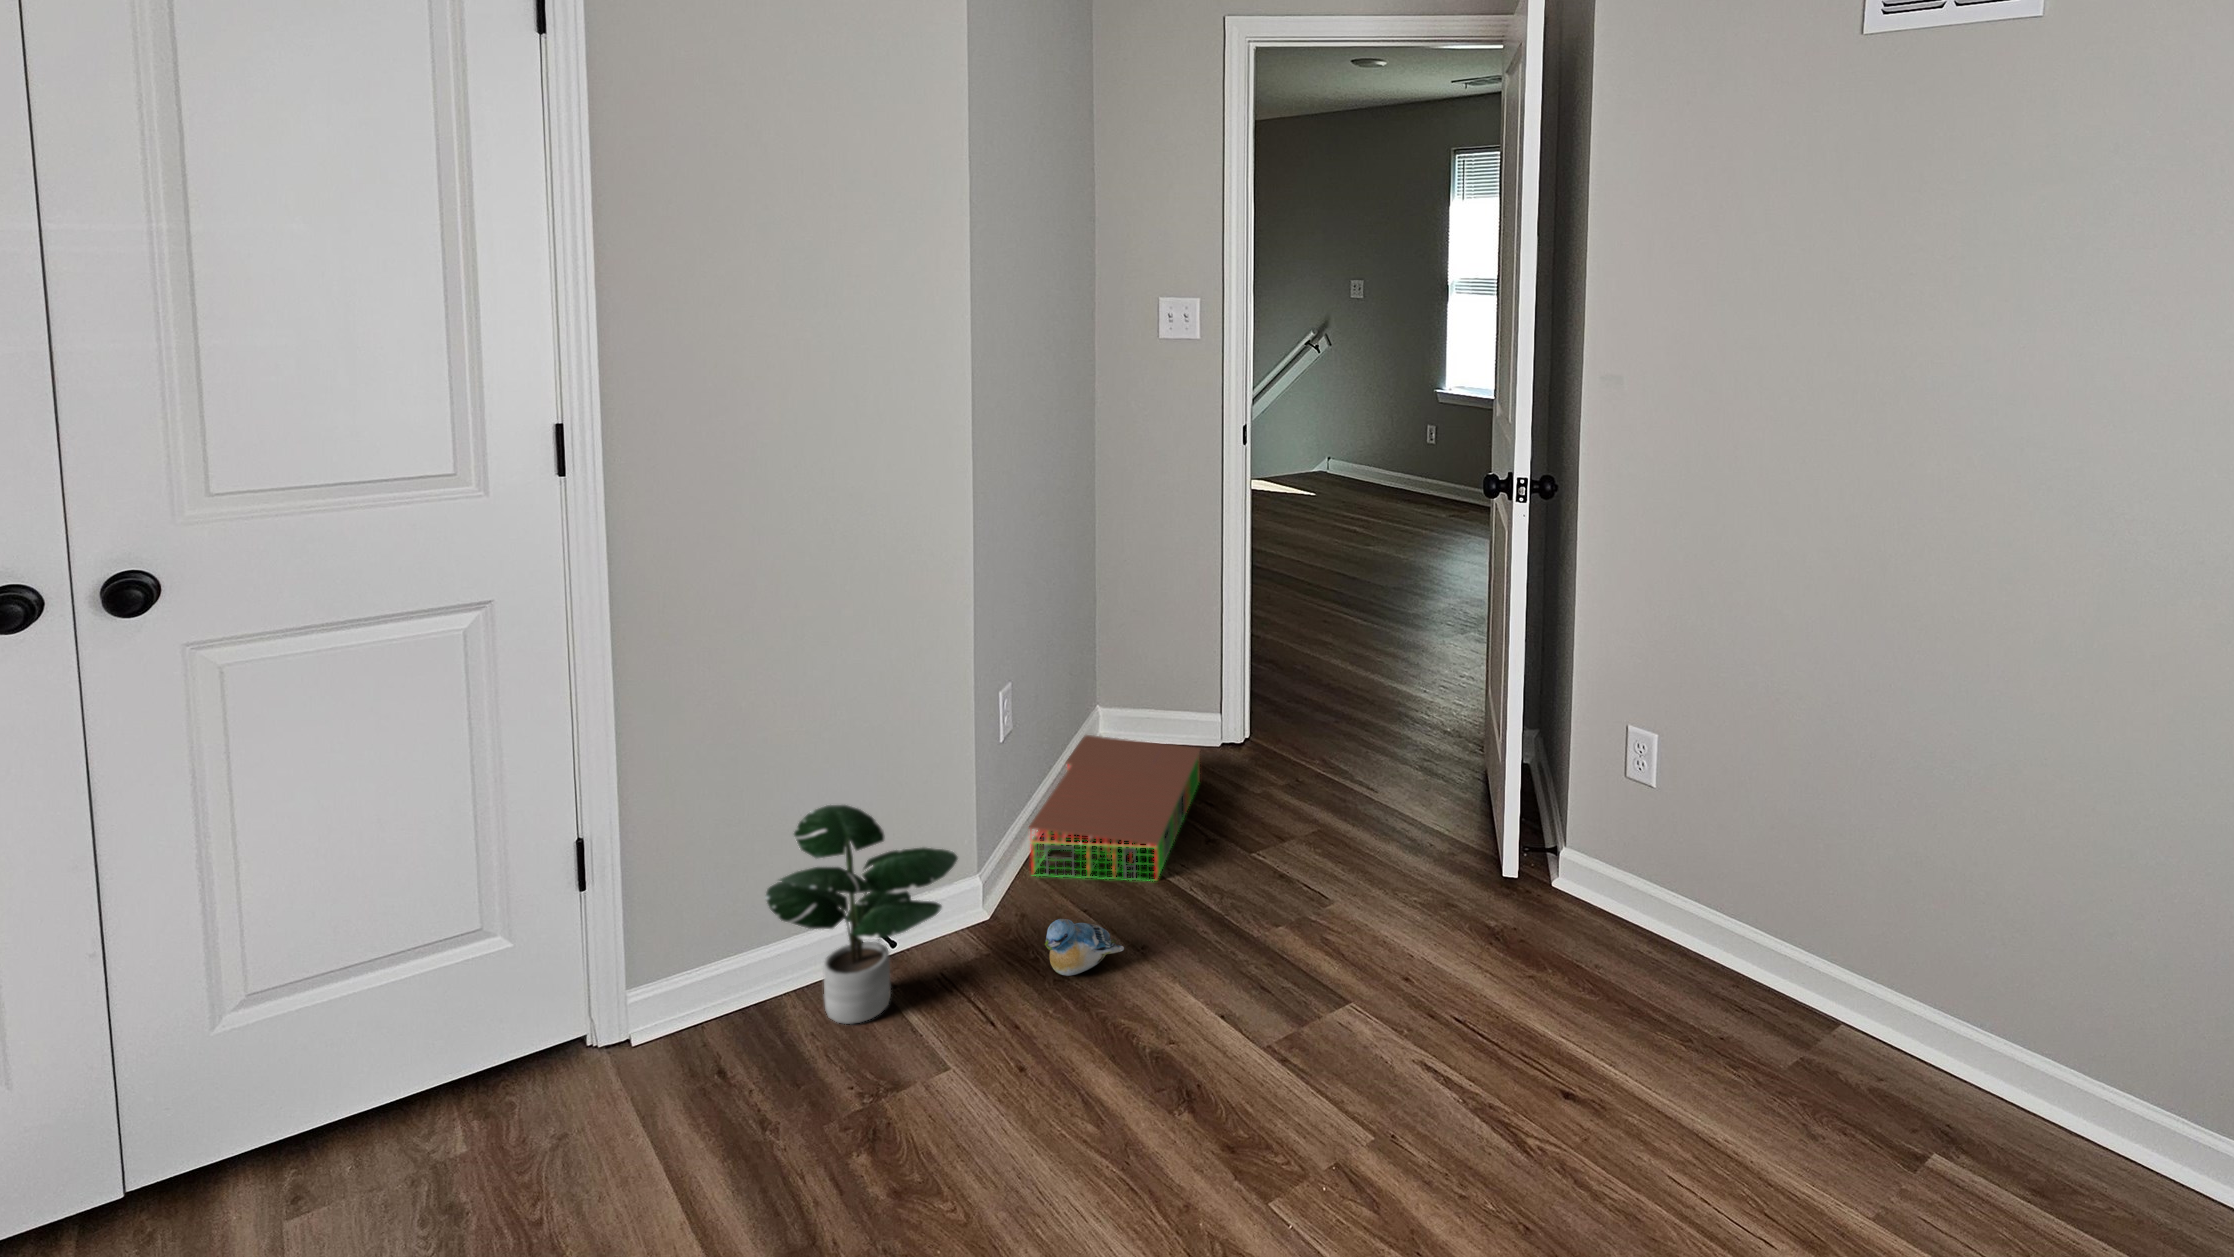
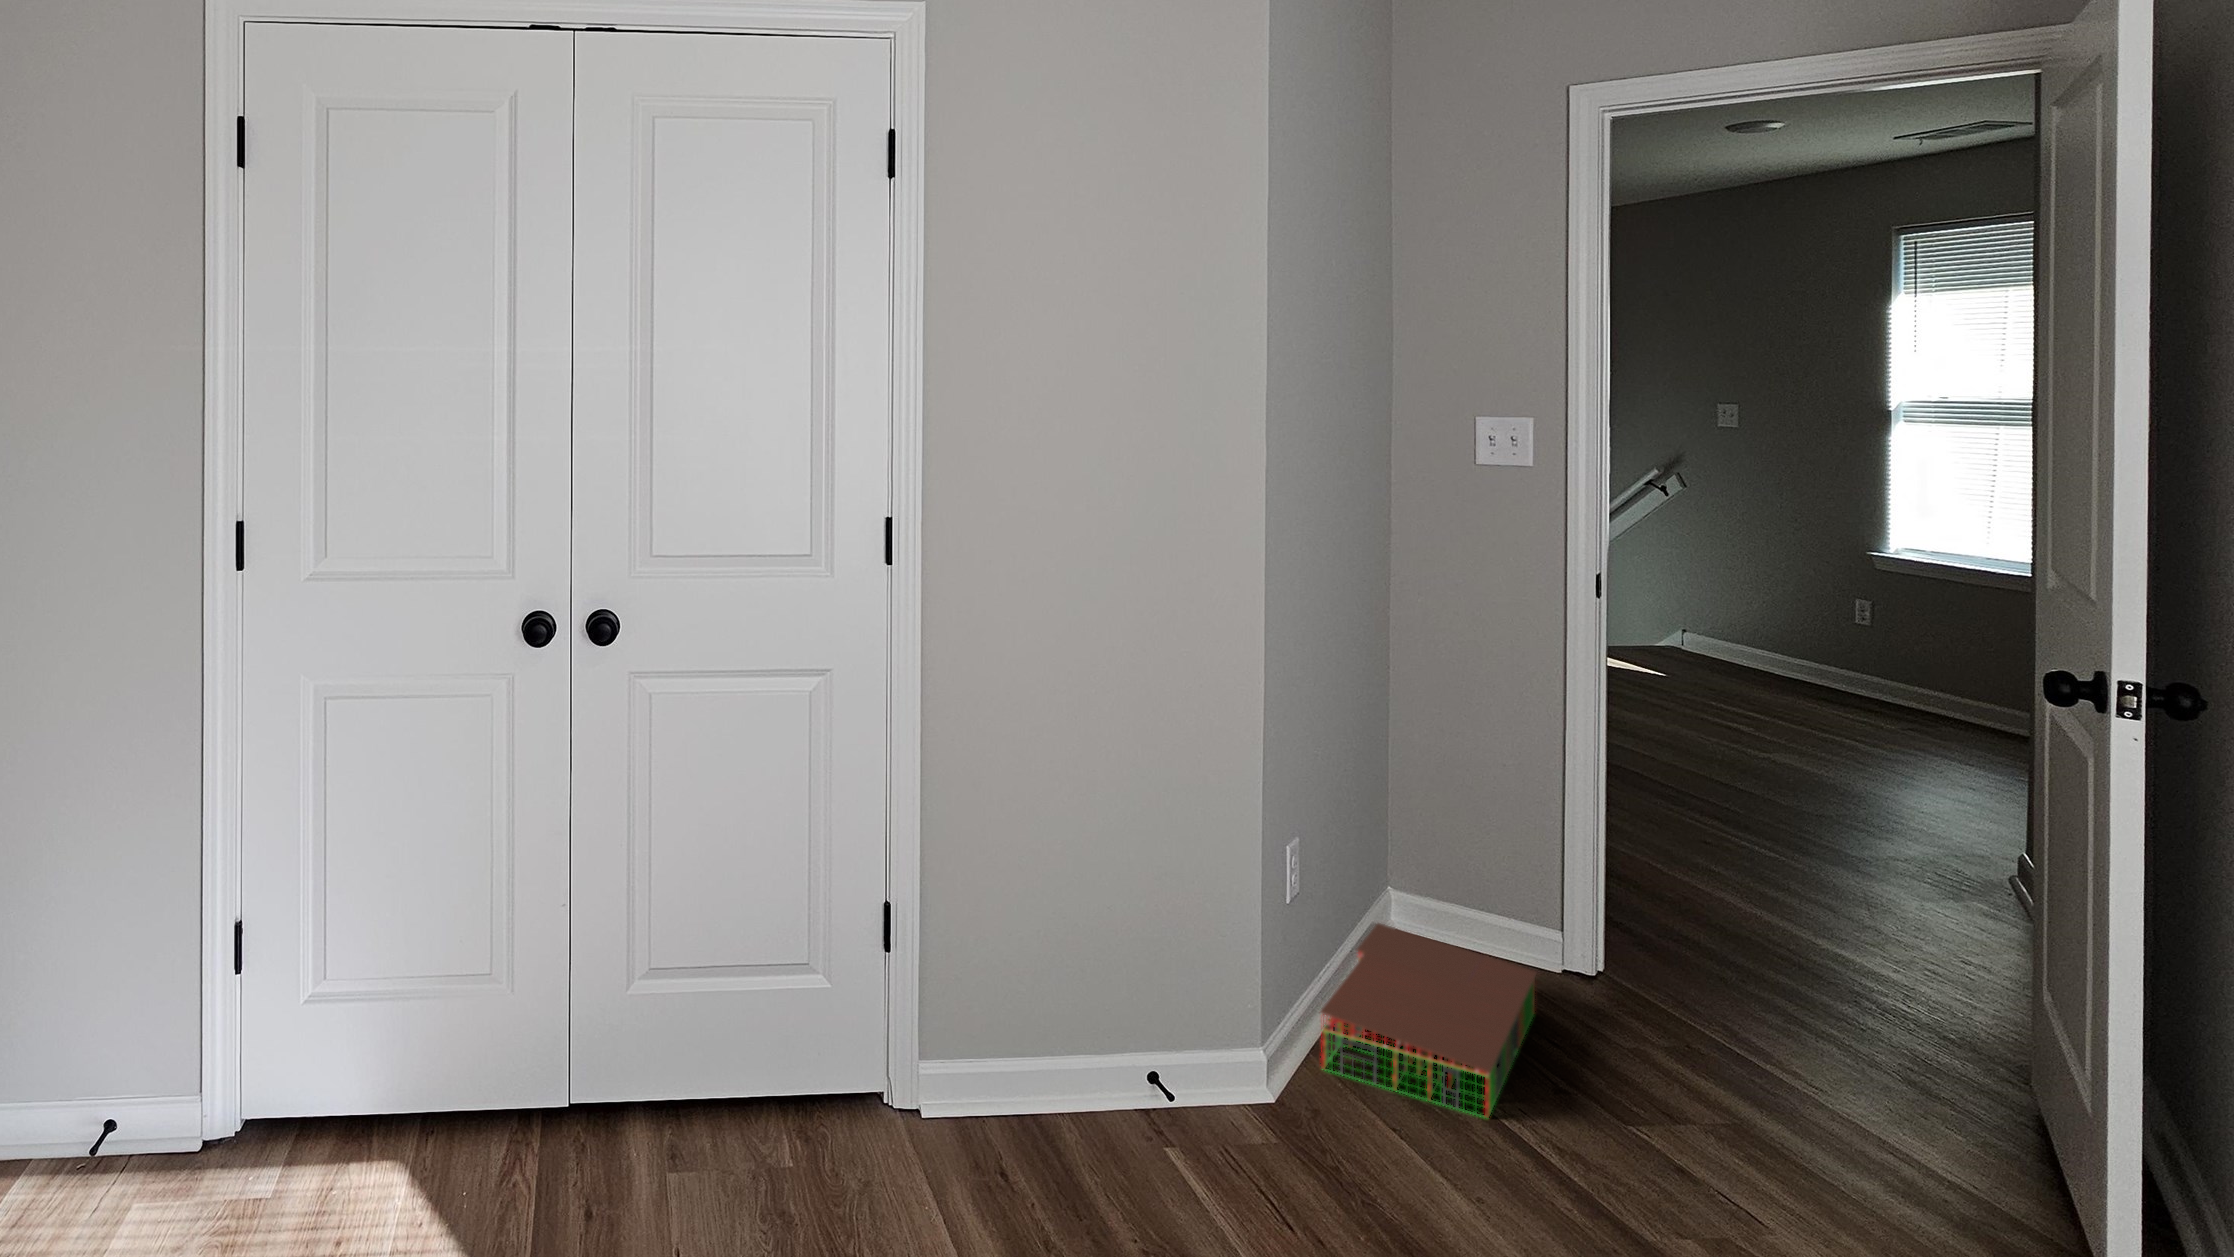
potted plant: present [766,805,958,1024] -> none [1051,929,1254,1172]
plush toy: present [1045,919,1124,976] -> none [1355,1124,1455,1197]

